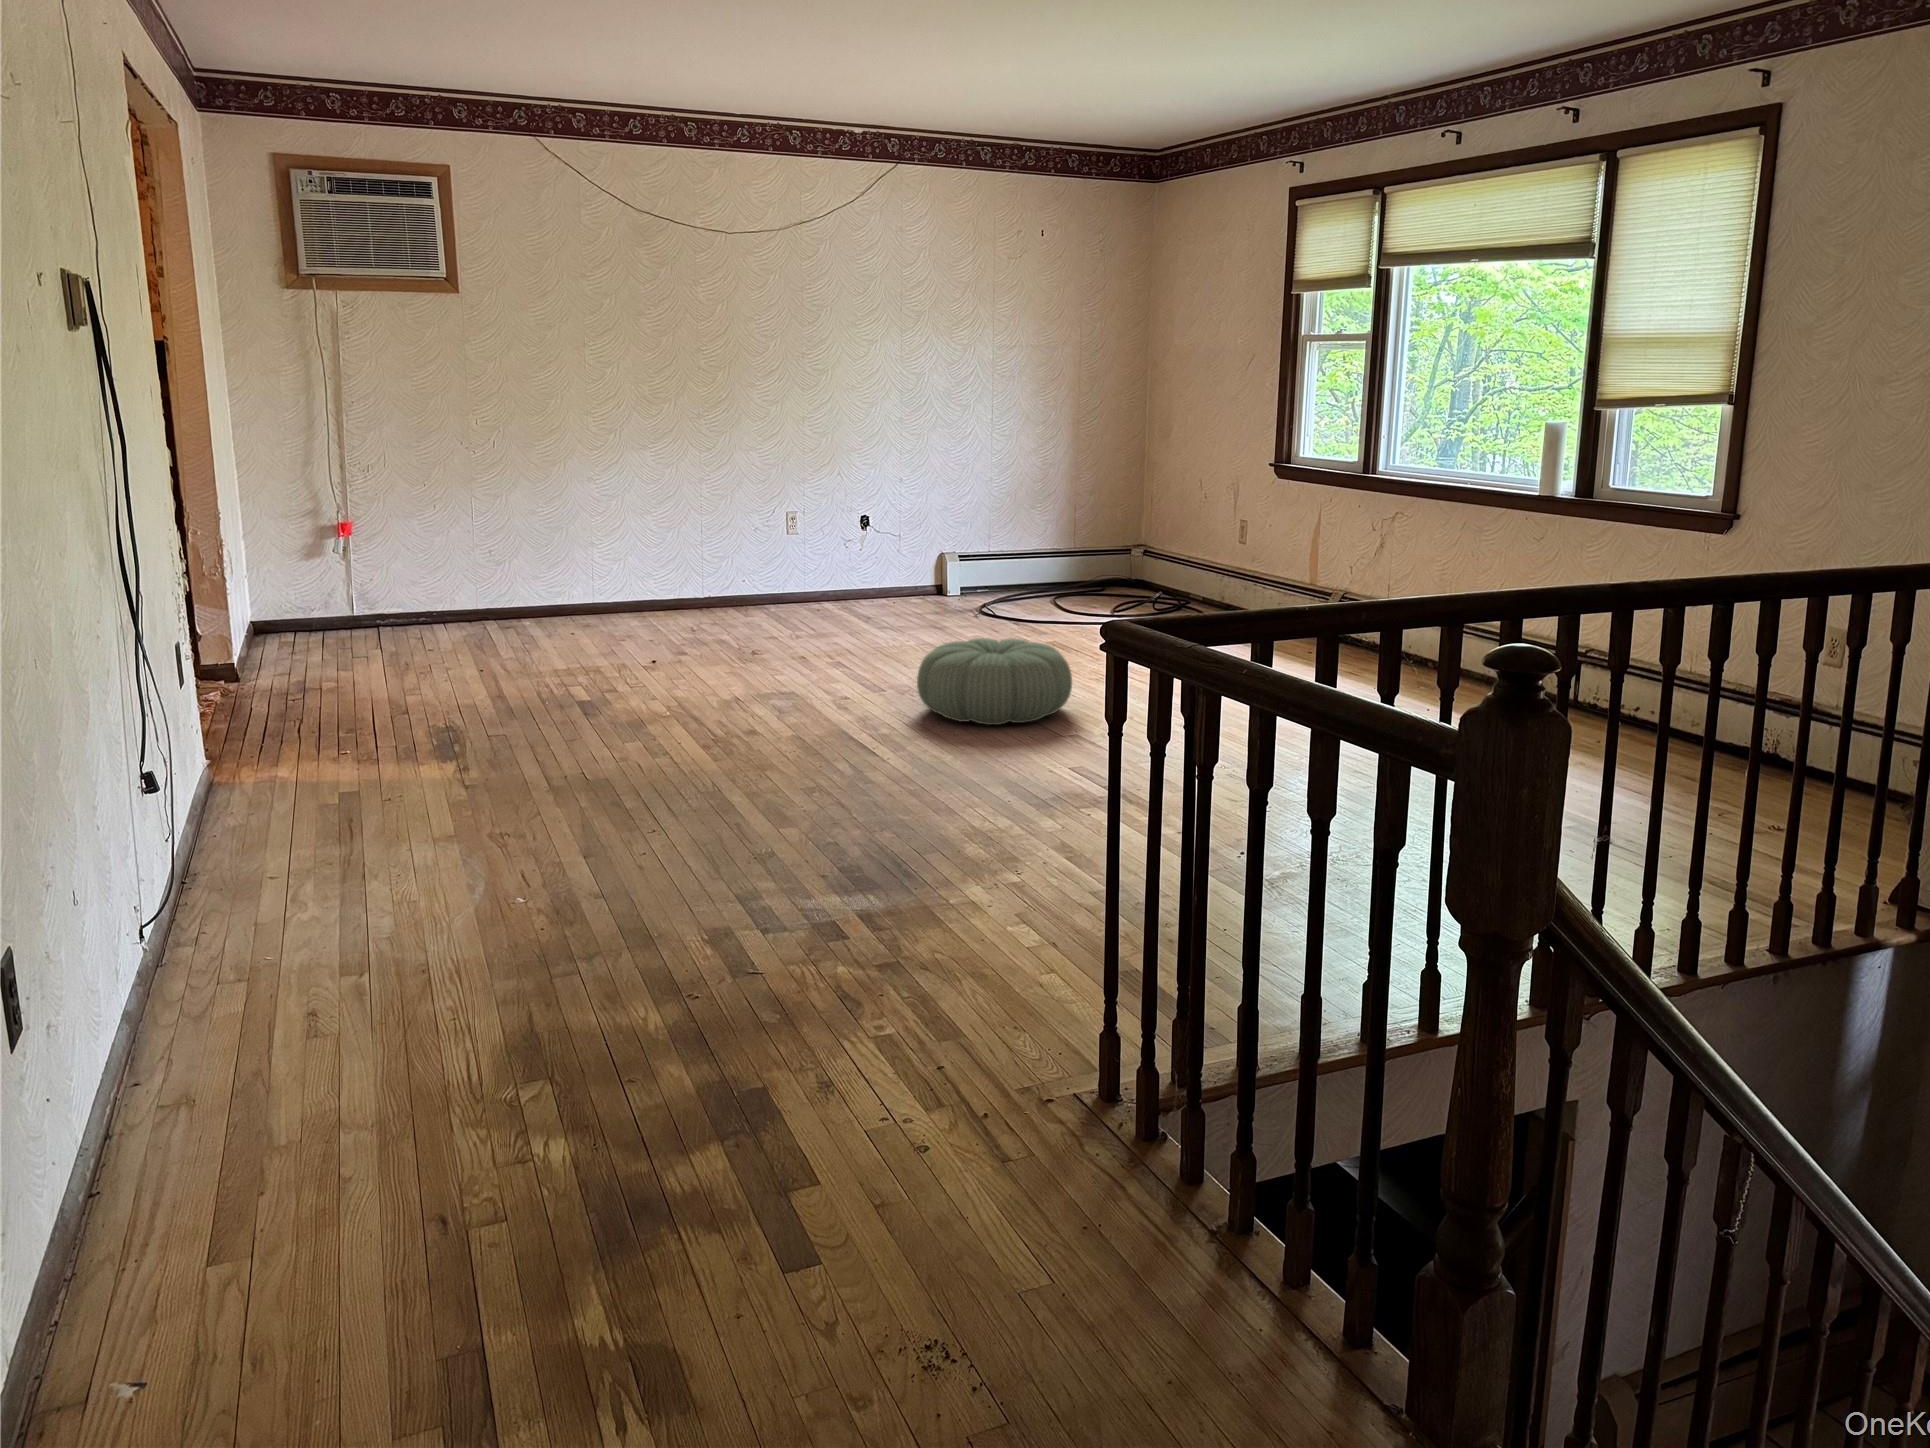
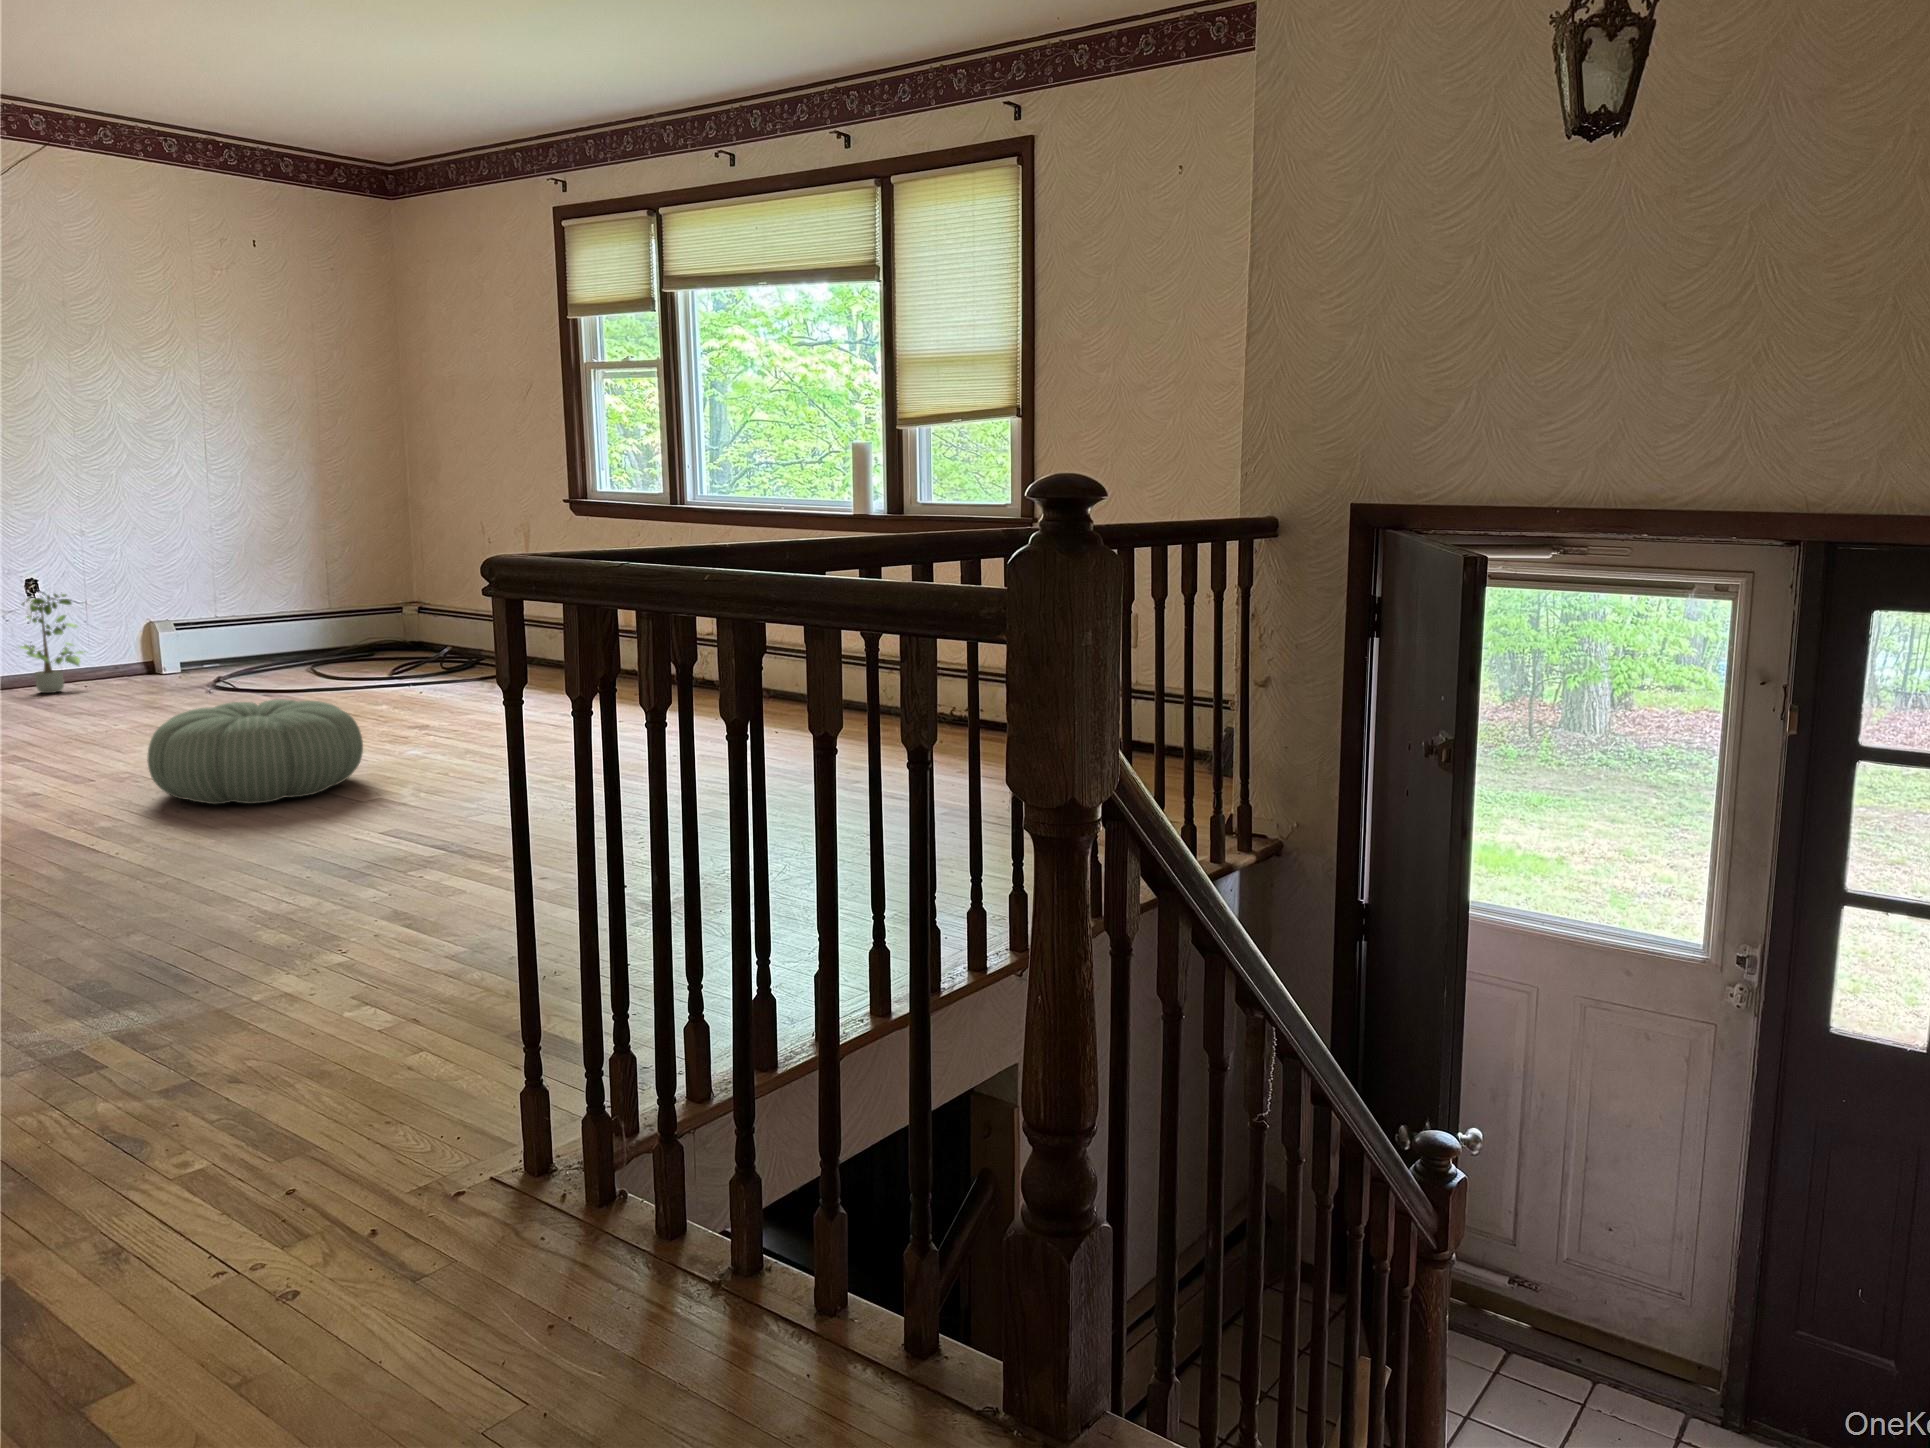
potted plant: none [853,523,900,604] -> present [20,594,85,693]

